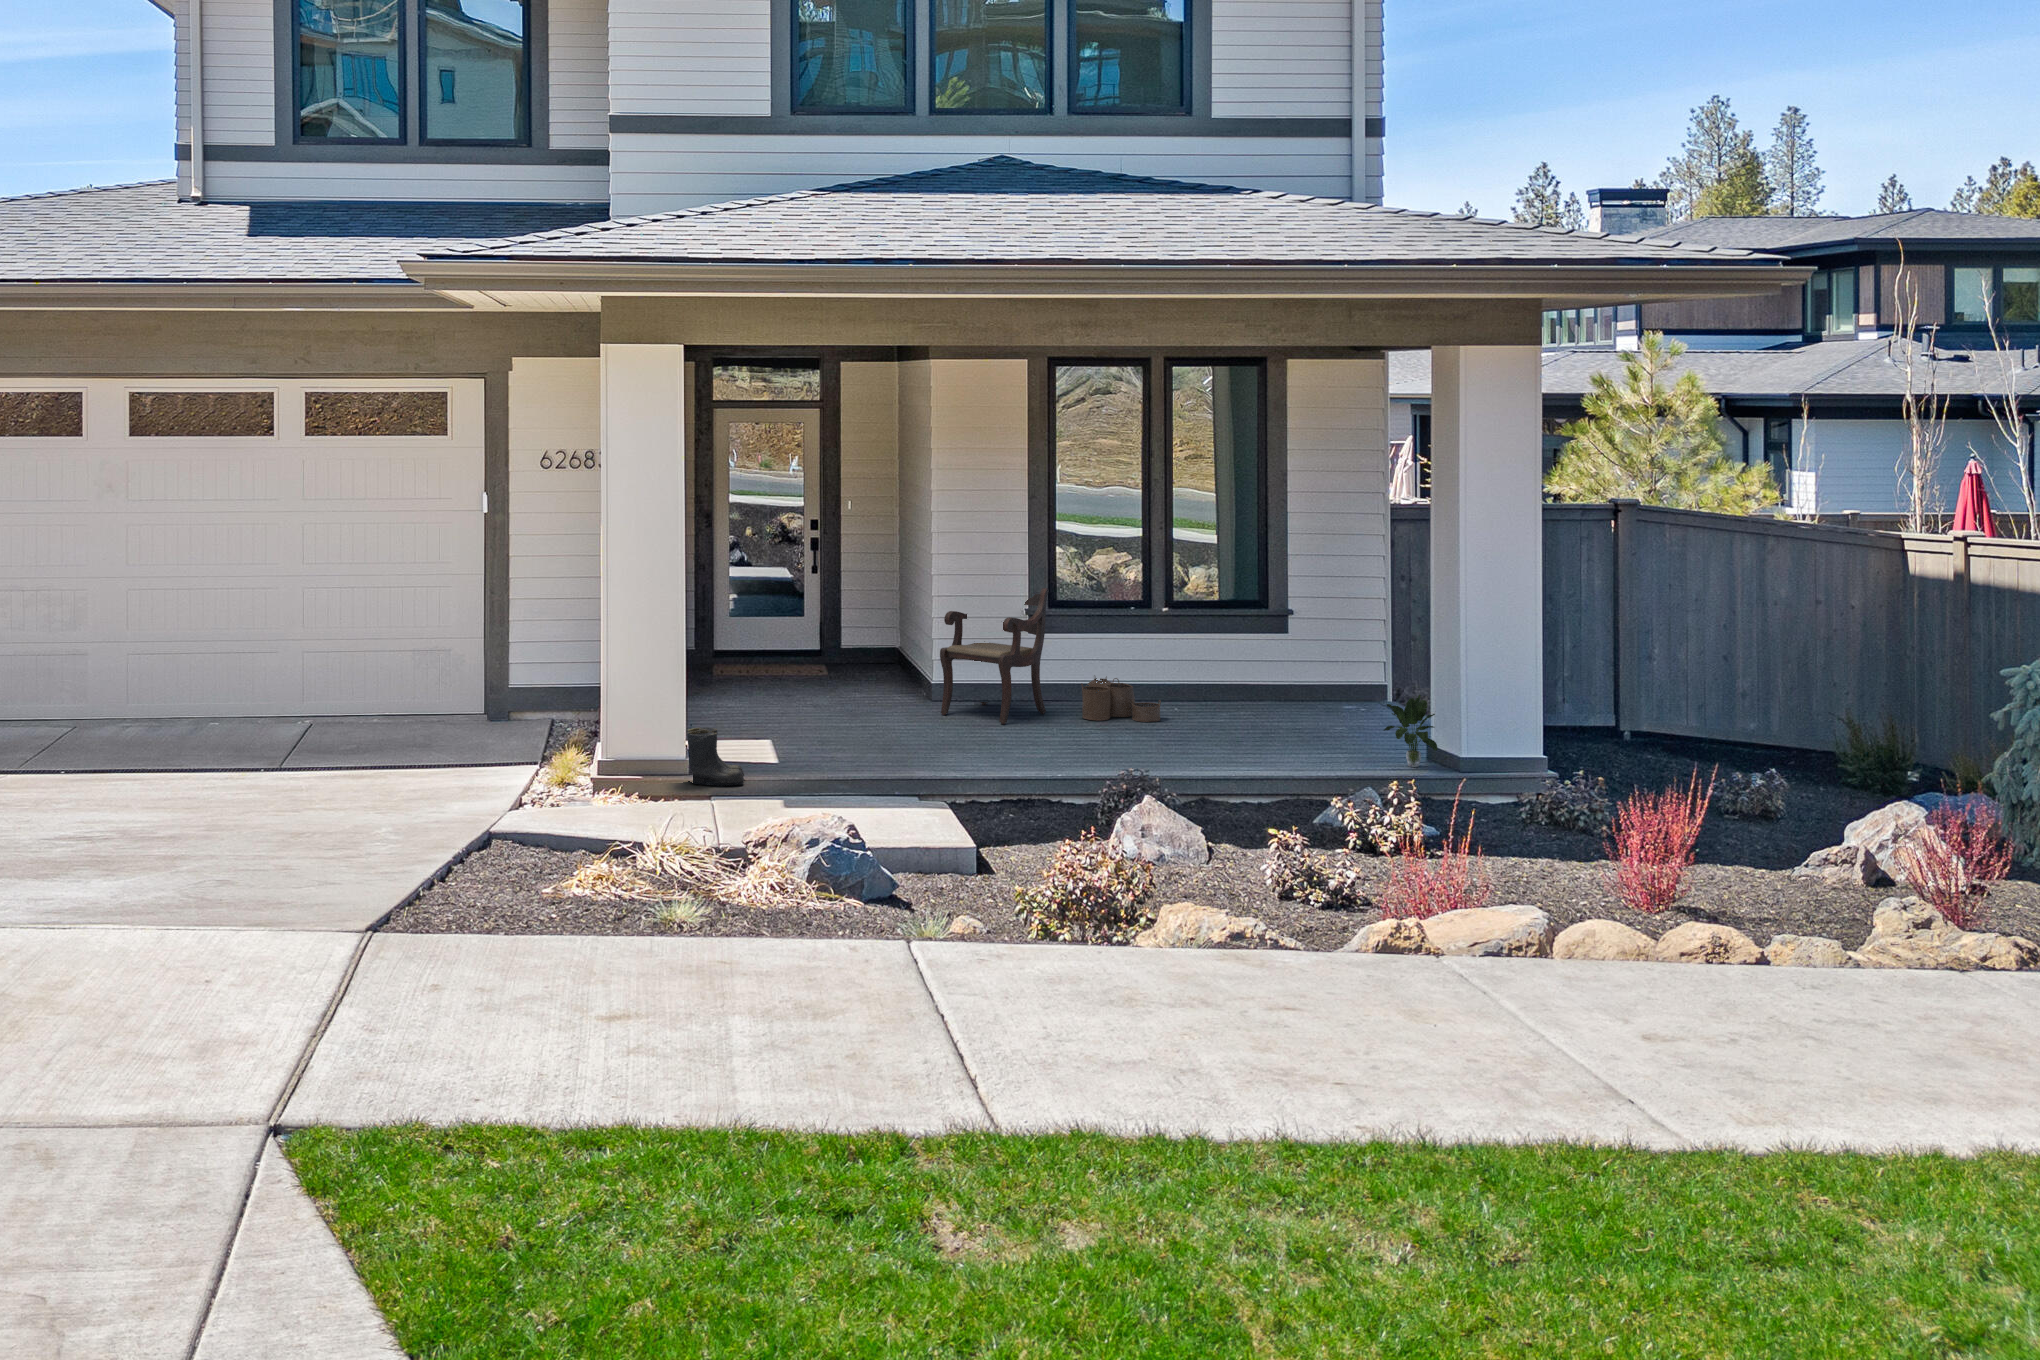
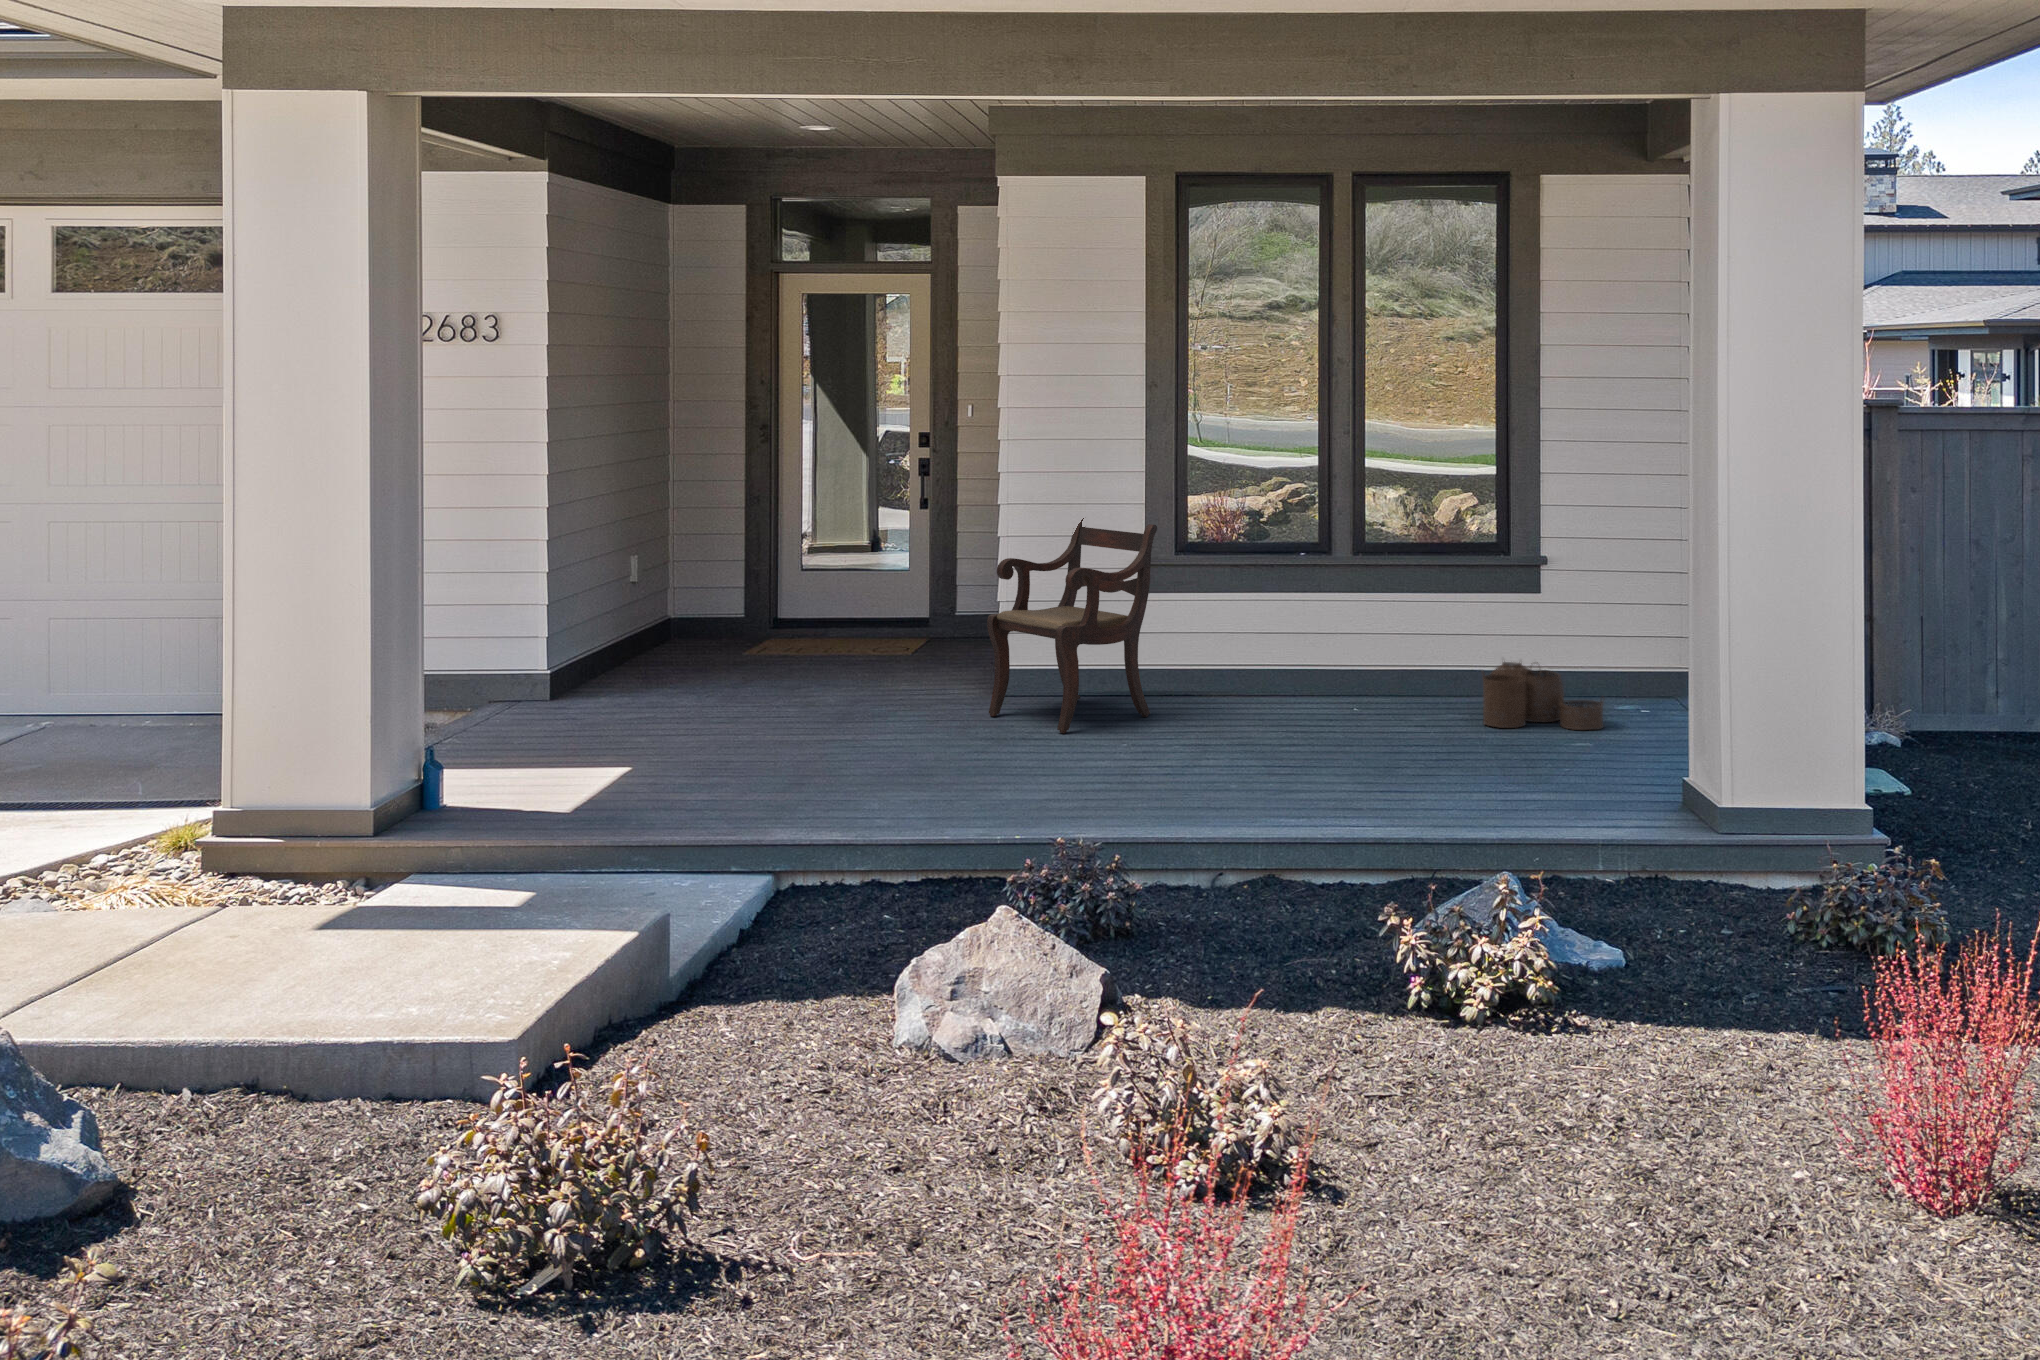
woven basket: present [1081,677,1161,722] -> present [1483,662,1603,730]
potted plant: present [1384,695,1437,767] -> none [1605,698,1689,822]
boots: present [687,728,745,786] -> none [410,738,520,837]

